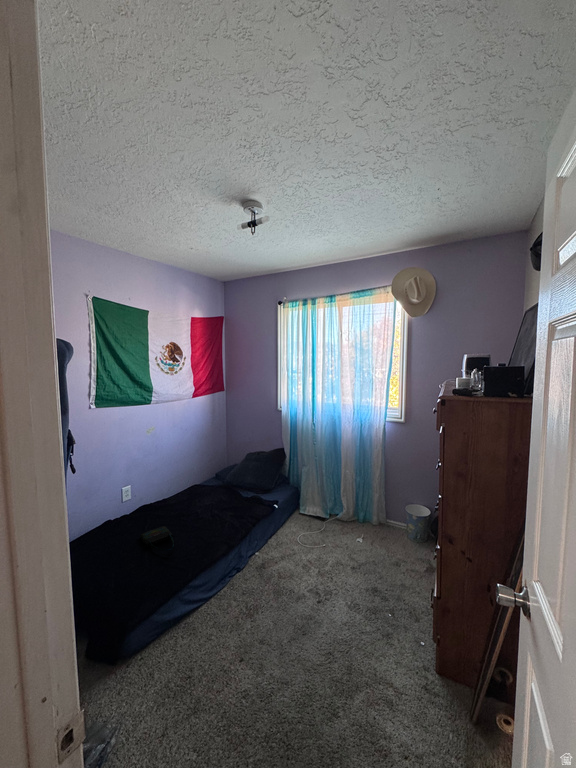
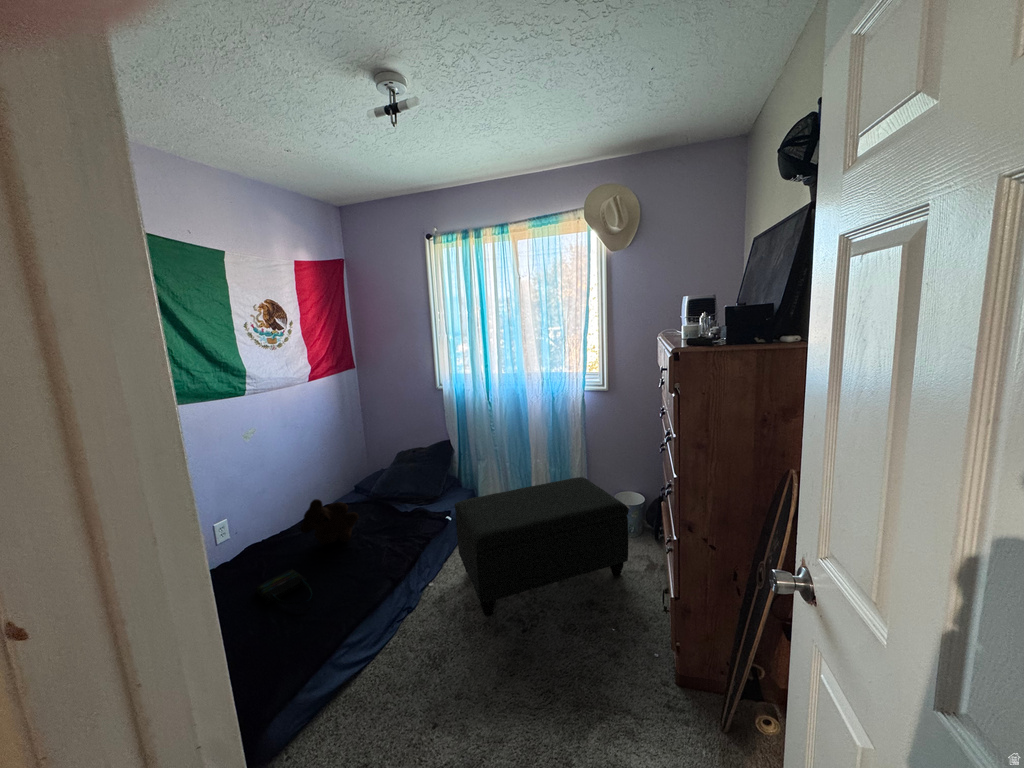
teddy bear: none [174,480,213,513] -> present [300,499,359,545]
ottoman: none [279,489,412,586] -> present [455,477,629,616]

